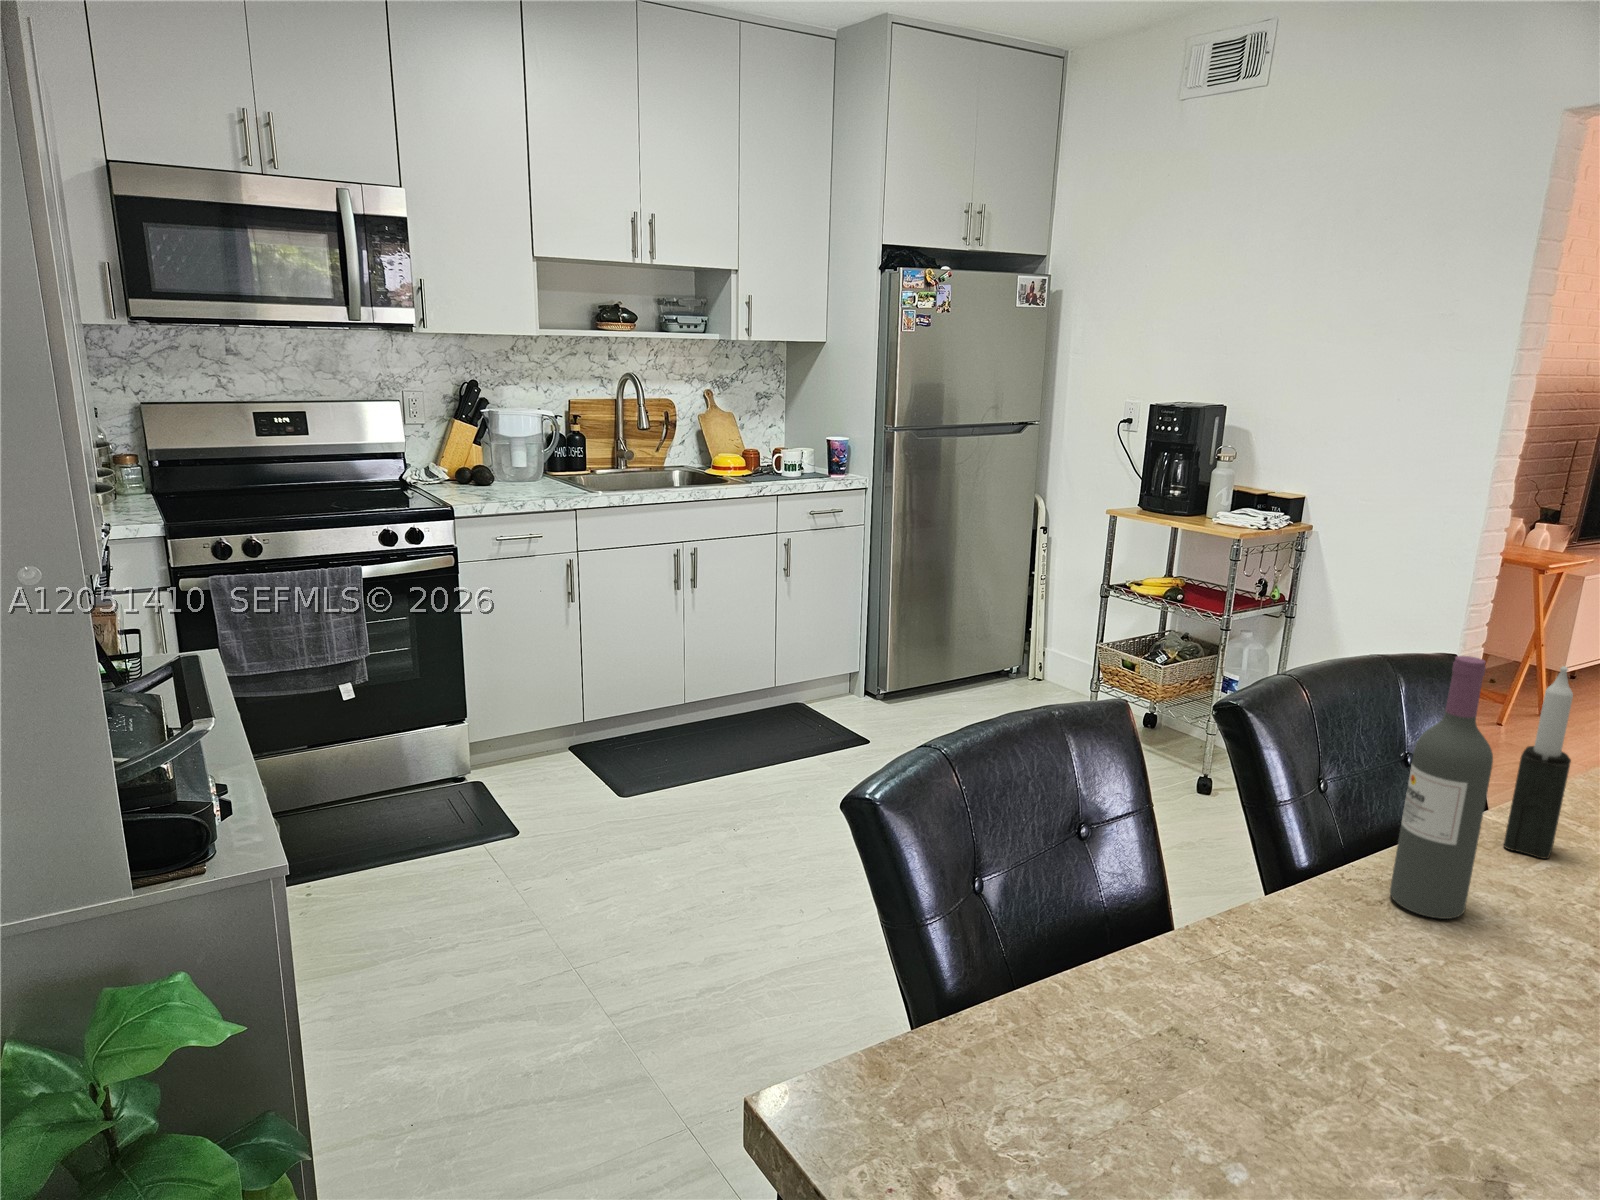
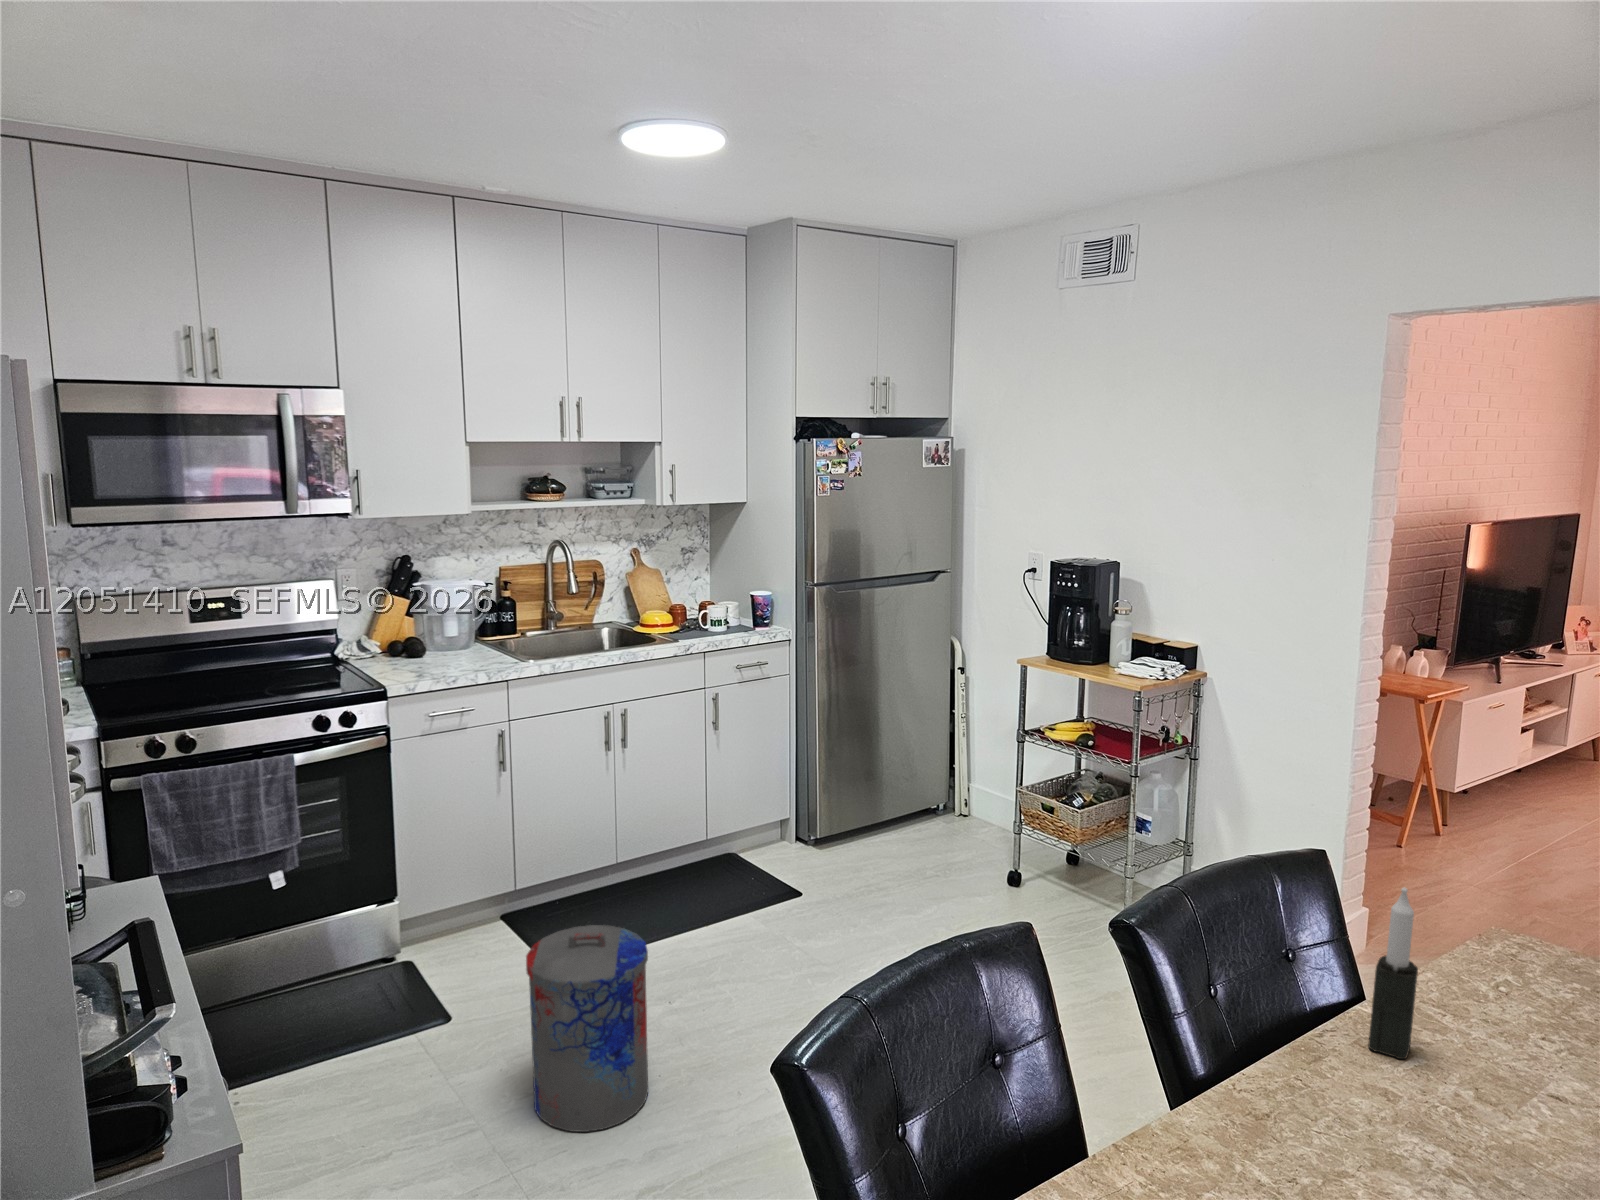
wine bottle: present [1390,656,1493,919] -> none [1269,900,1344,1135]
trash can: none [586,741,709,941] -> present [526,925,648,1132]

